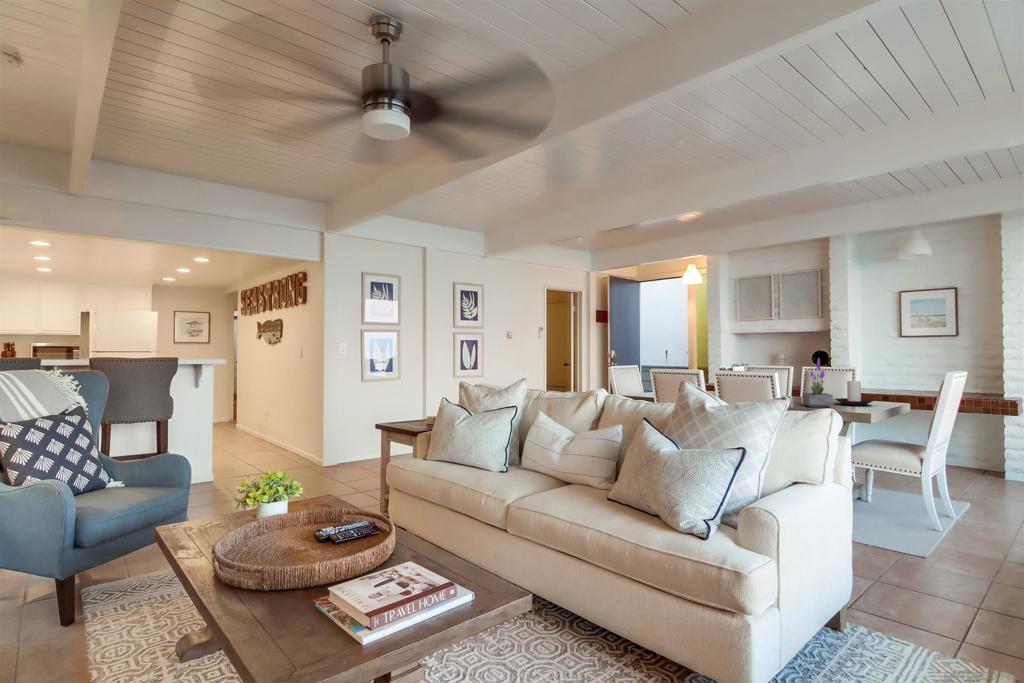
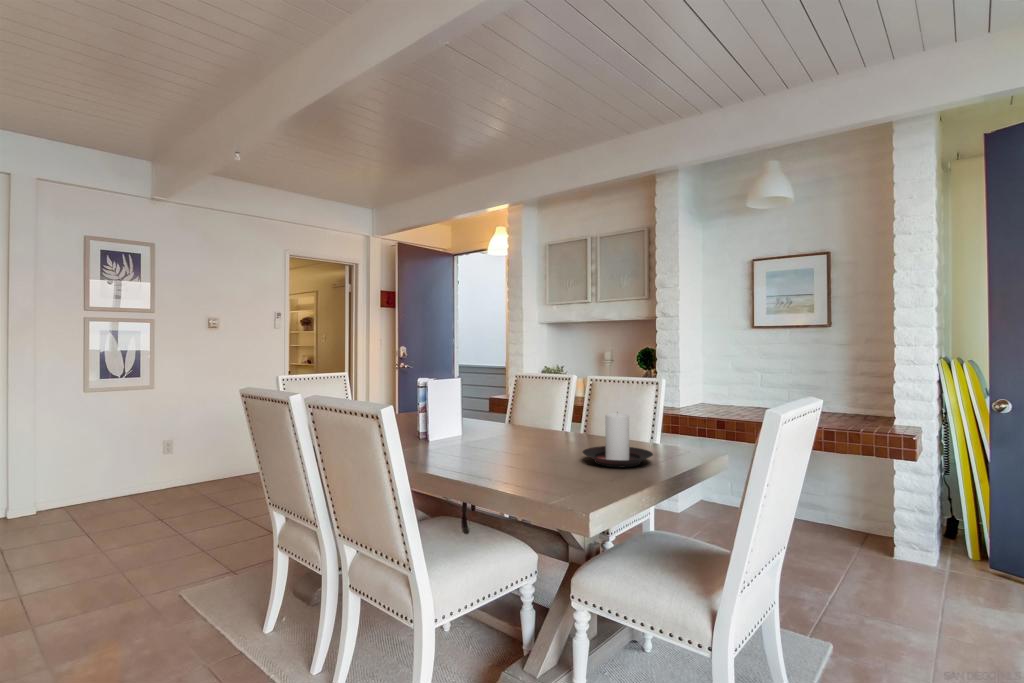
potted plant: present [803,359,833,407] -> none [510,368,557,476]

